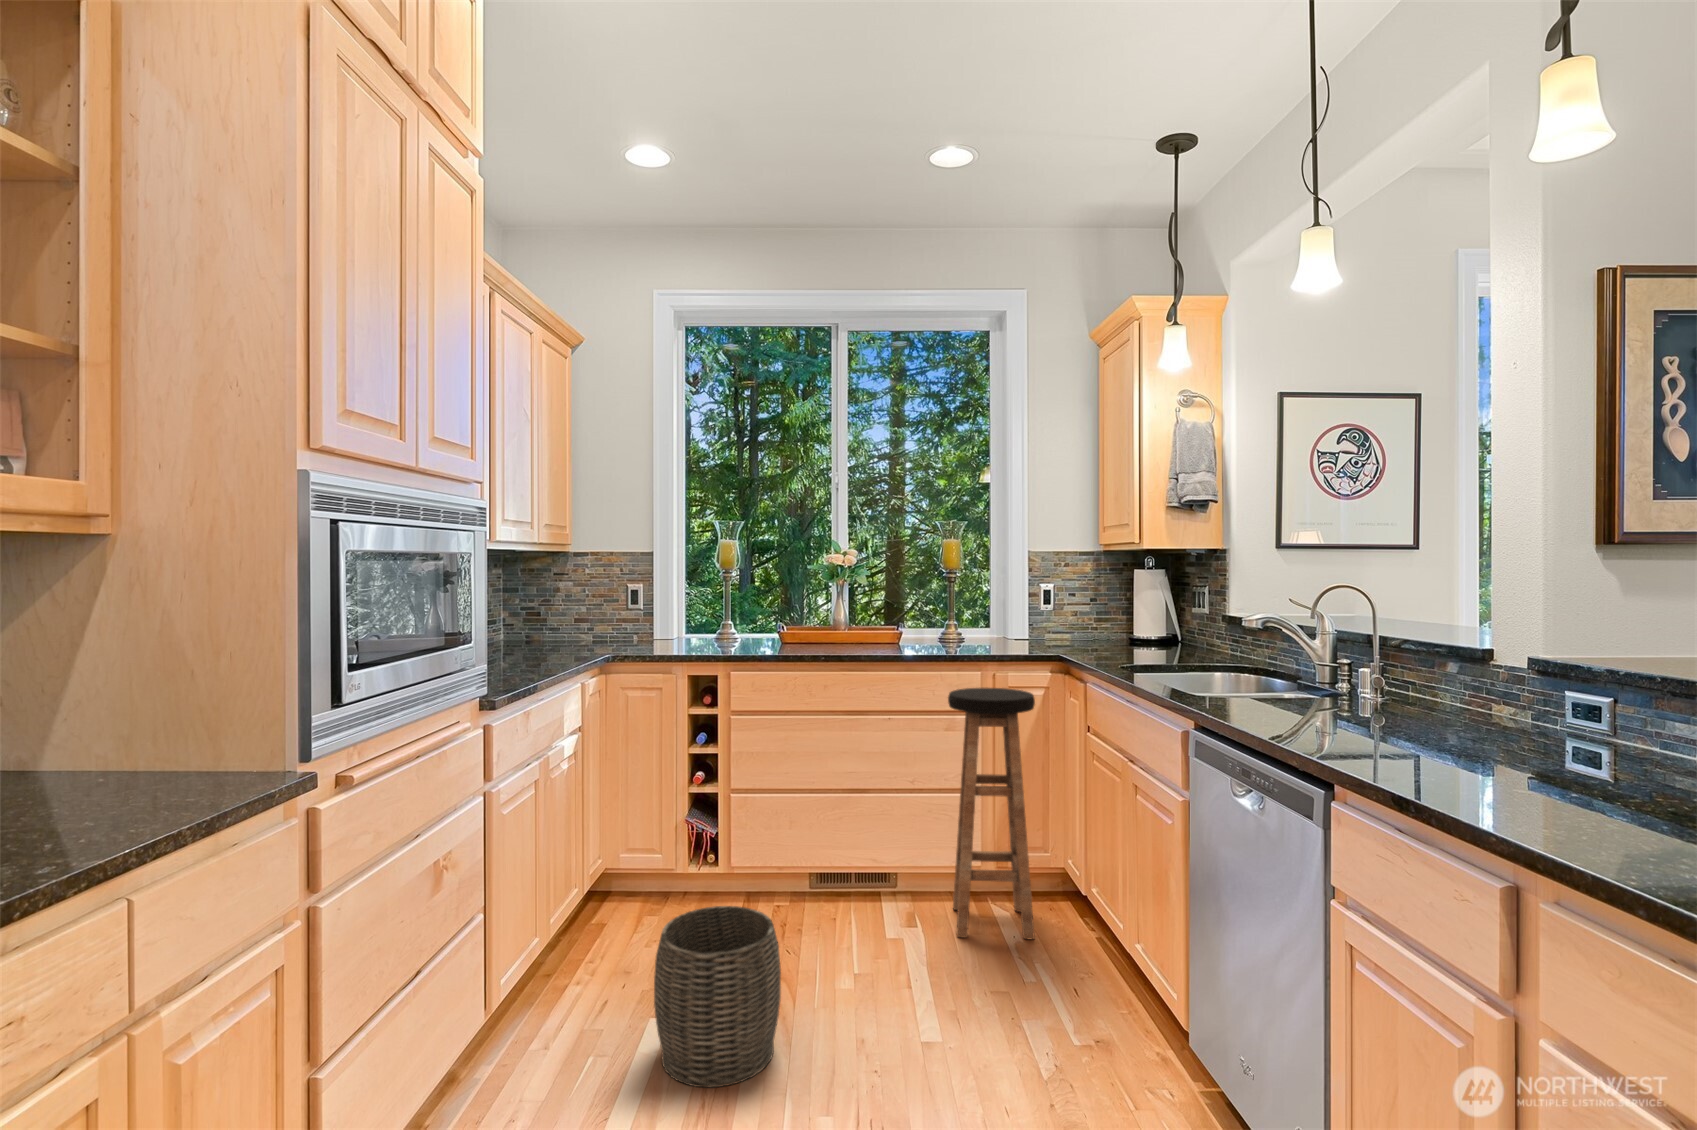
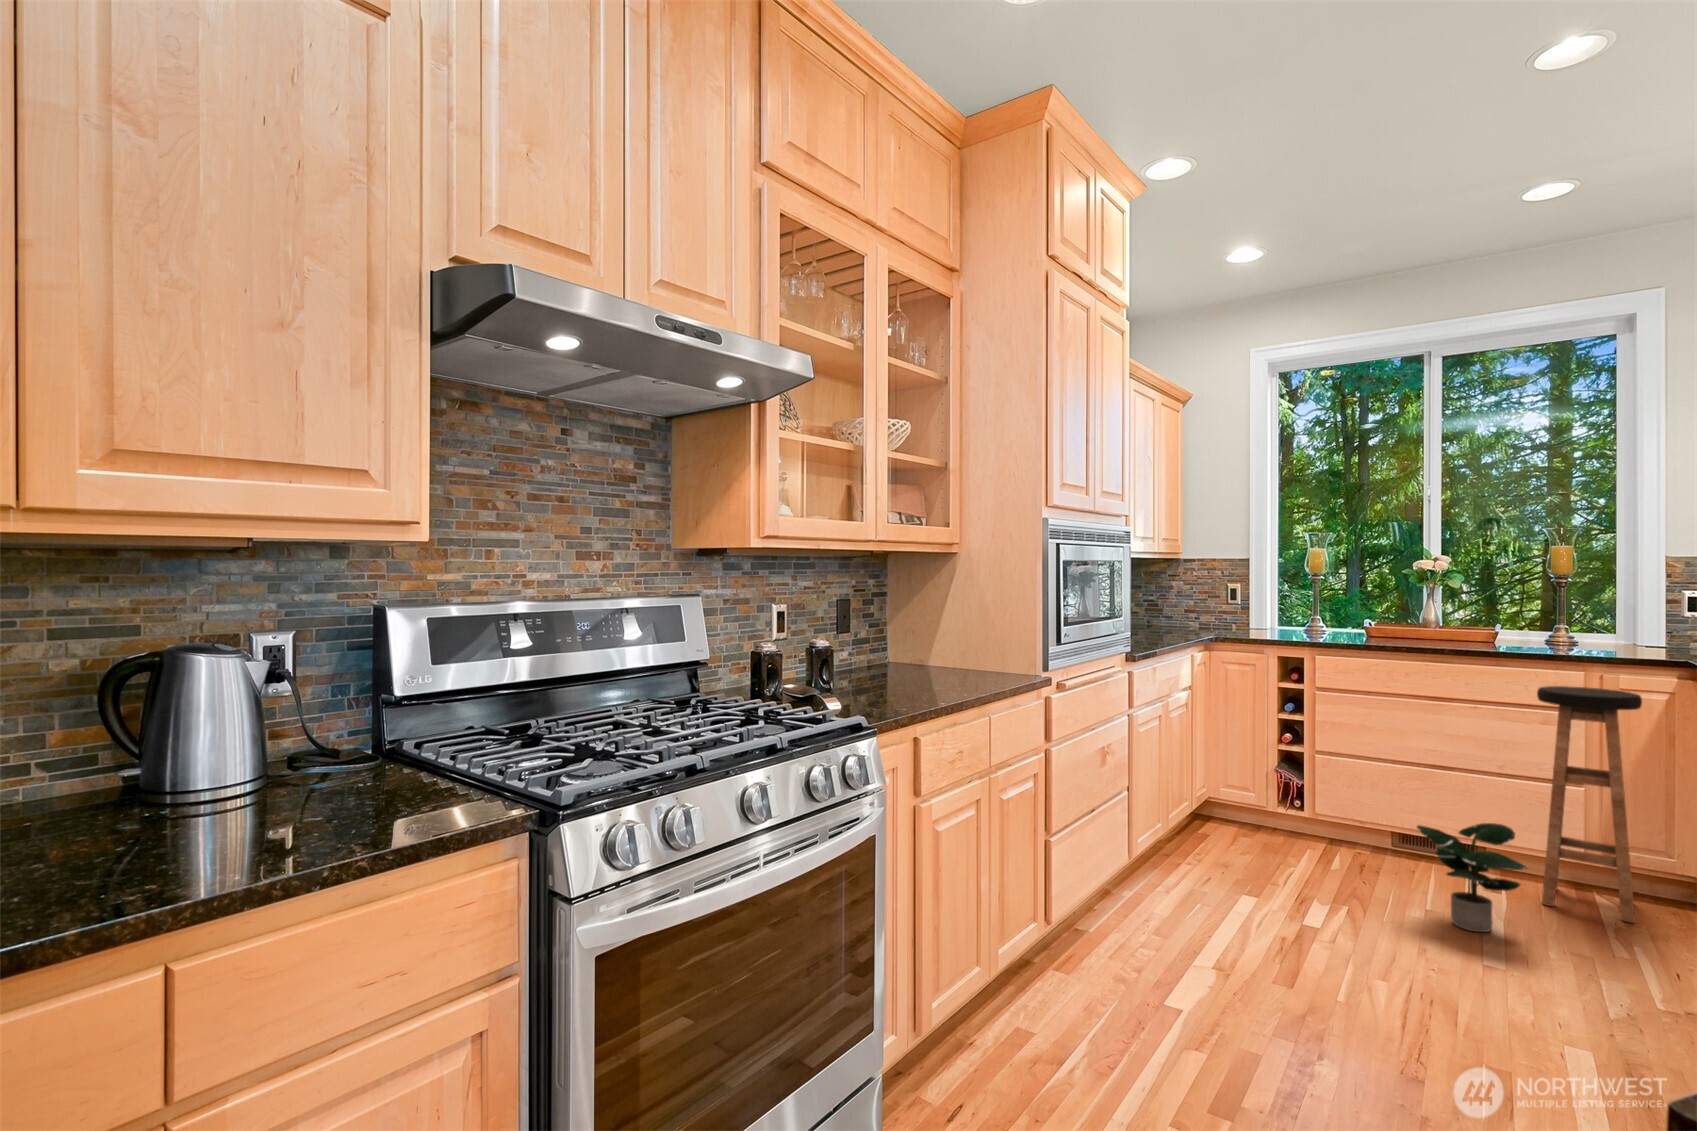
potted plant: none [848,864,964,1012] -> present [1417,823,1527,932]
woven basket: present [654,906,781,1087] -> none [1253,815,1352,929]

